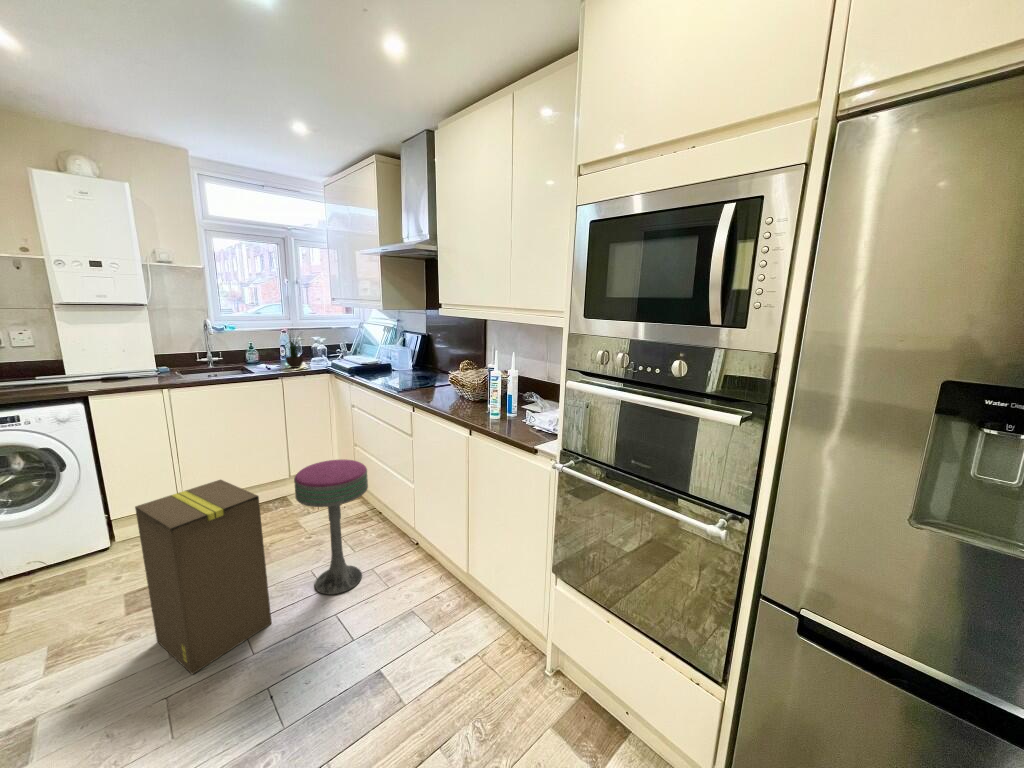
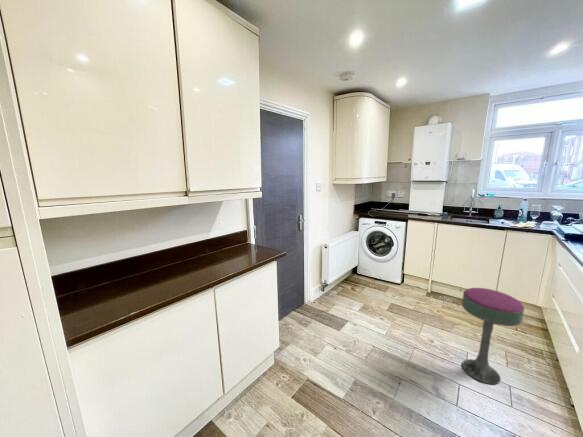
potted plant: present [286,335,303,368] -> none [512,190,539,225]
cardboard box: present [135,480,271,674] -> none [387,268,436,359]

